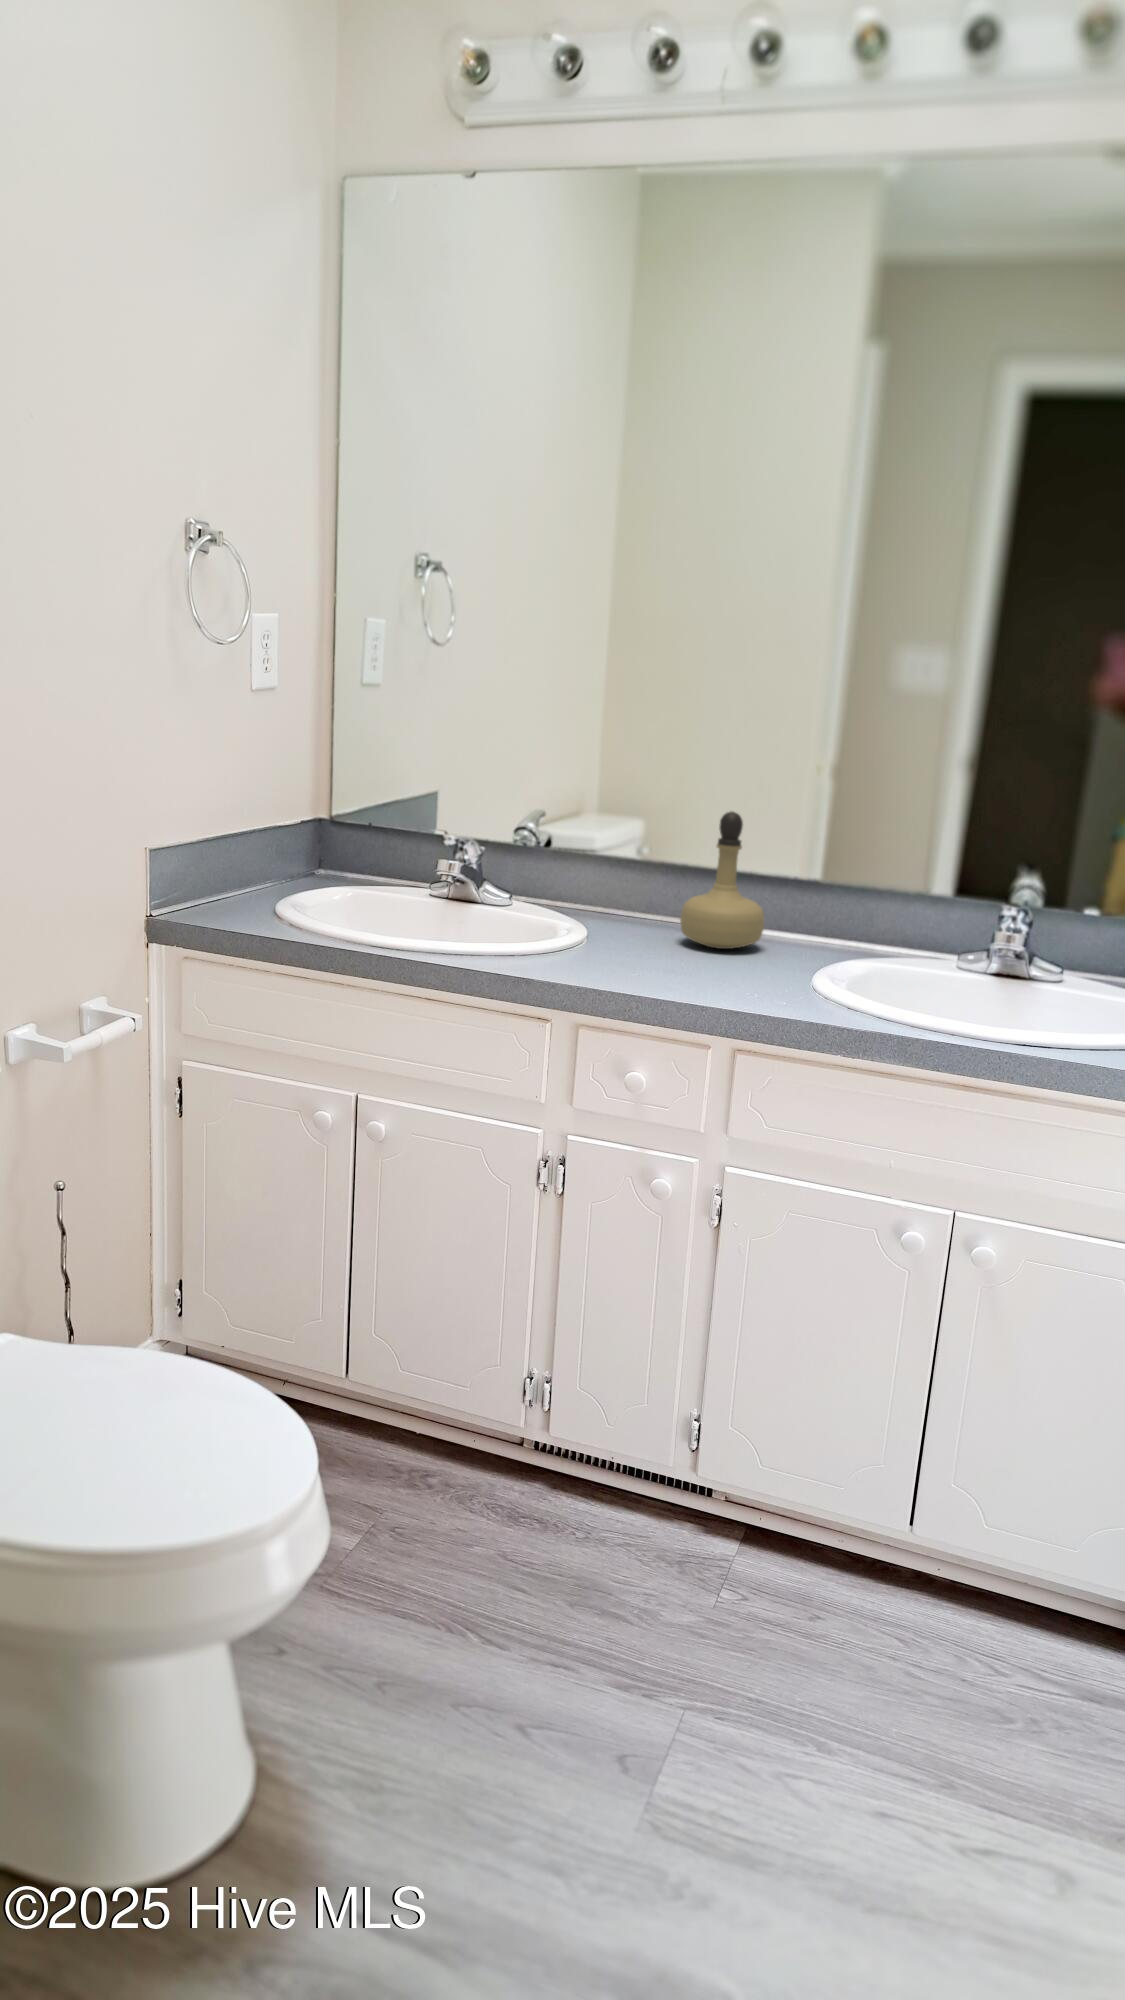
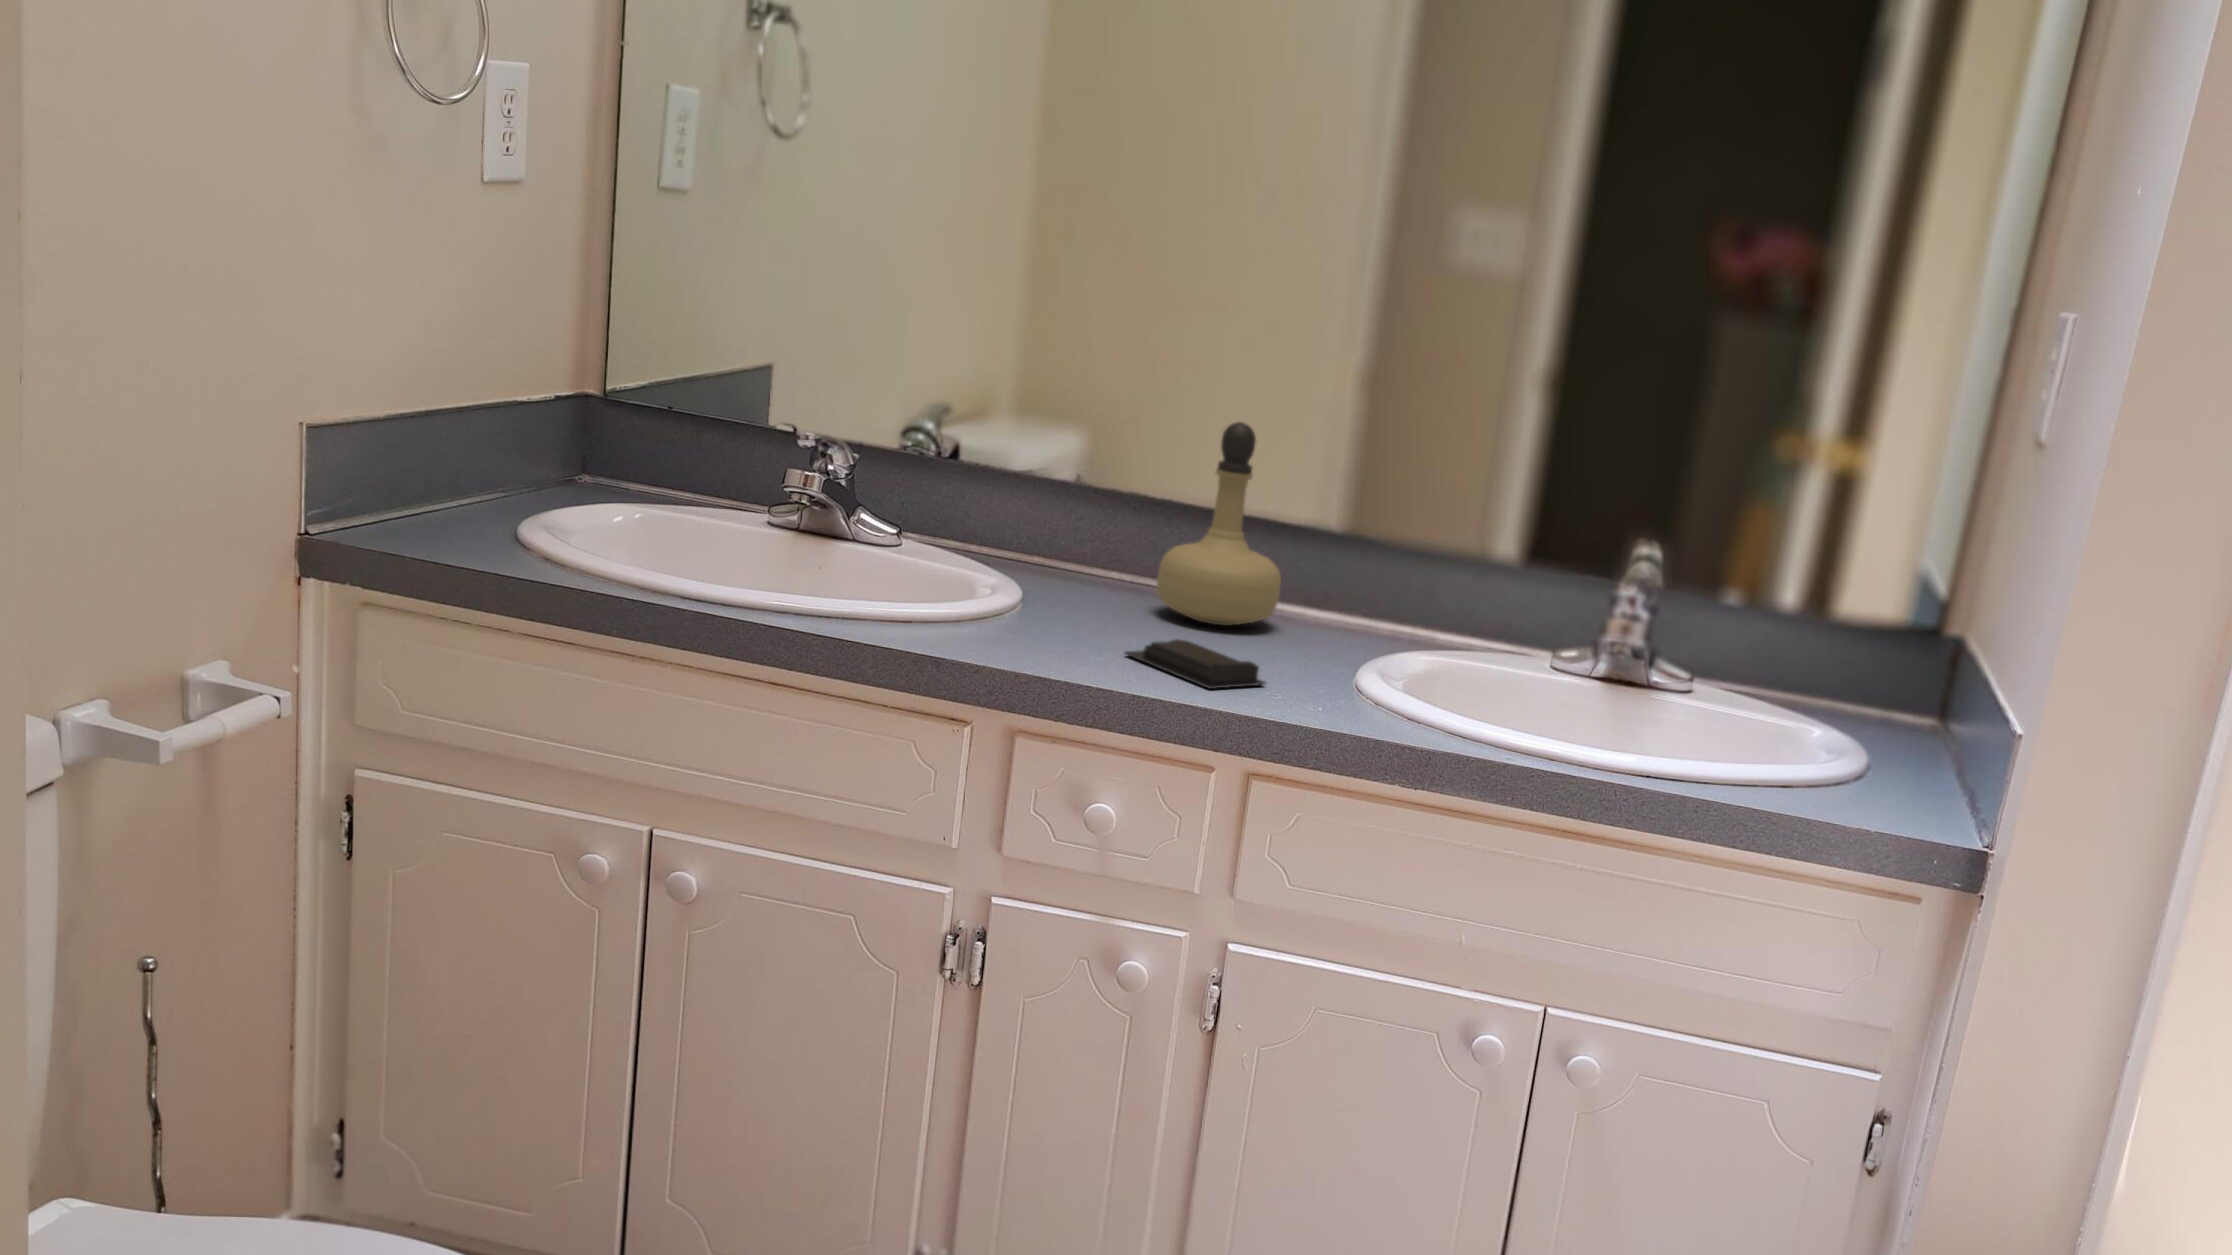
soap bar: none [652,960,747,993] -> present [1125,639,1265,689]

